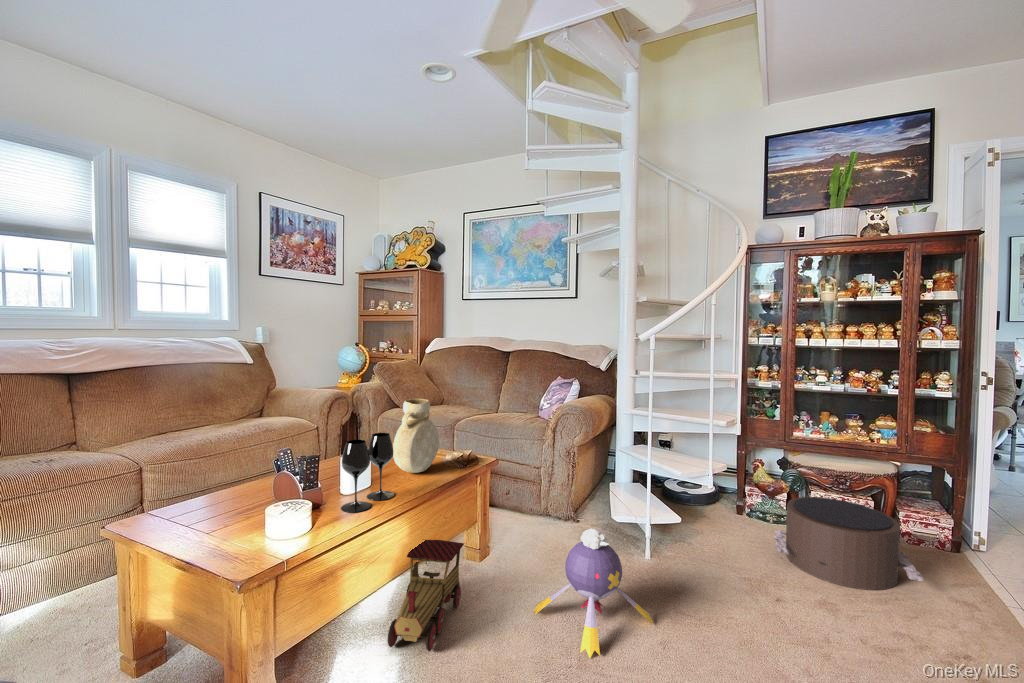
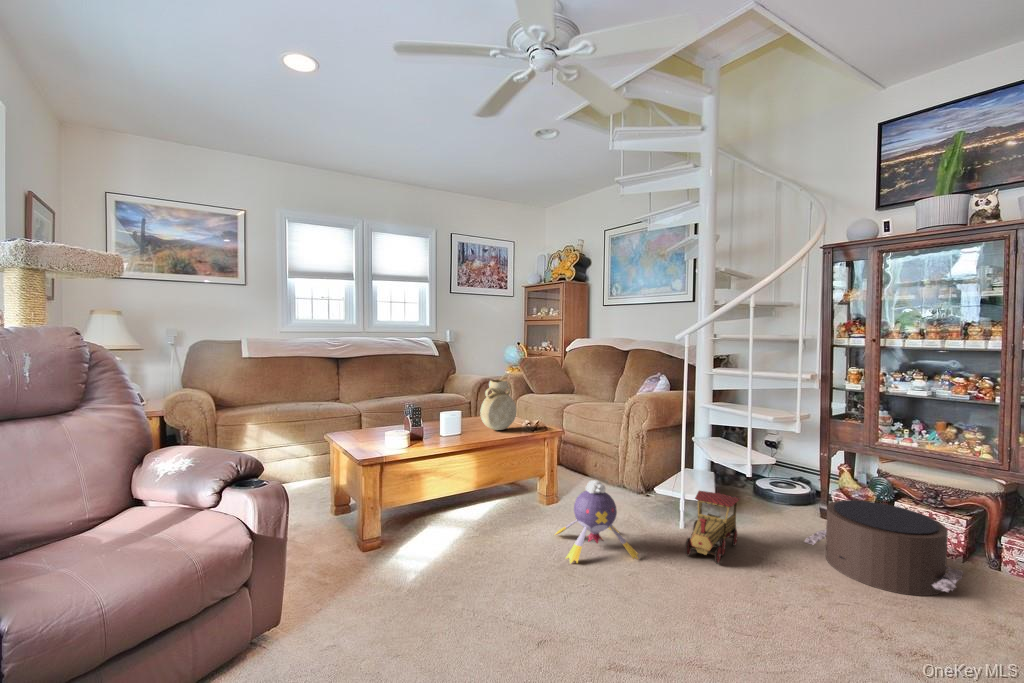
wine glass: present [341,433,394,512] -> none [434,398,471,443]
toy train: present [388,540,464,651] -> present [685,491,740,564]

